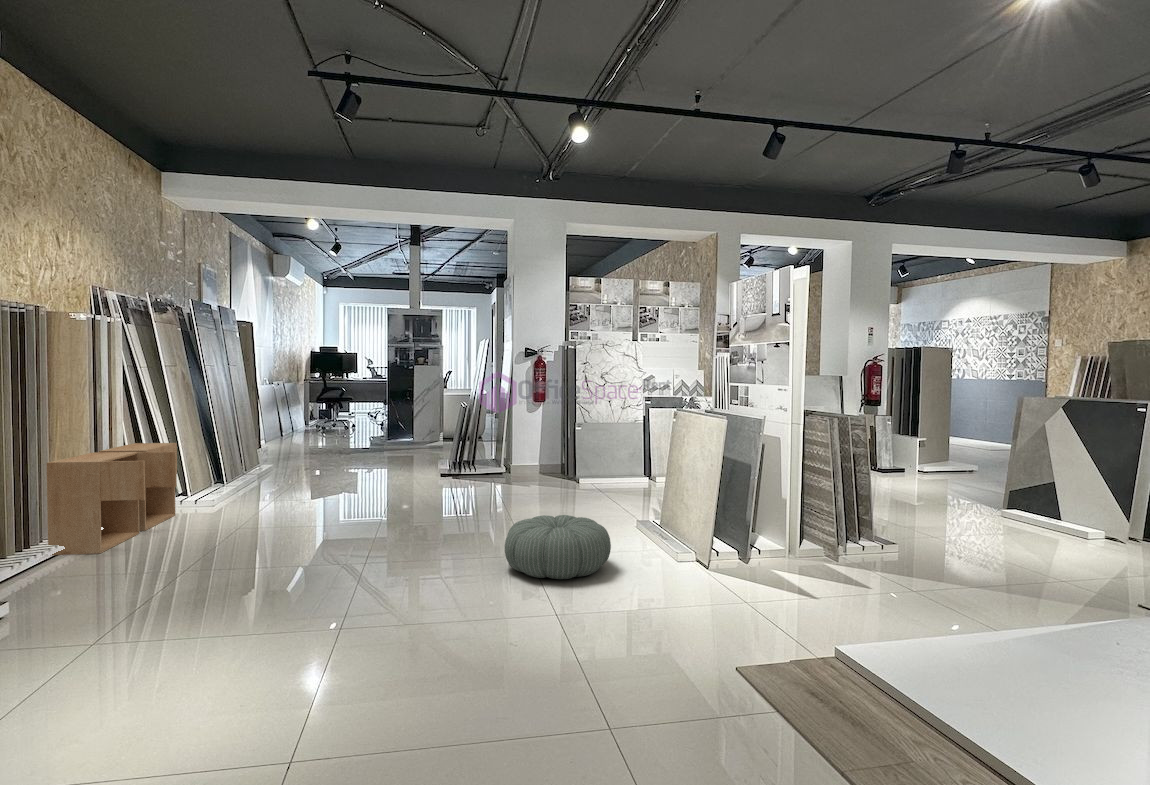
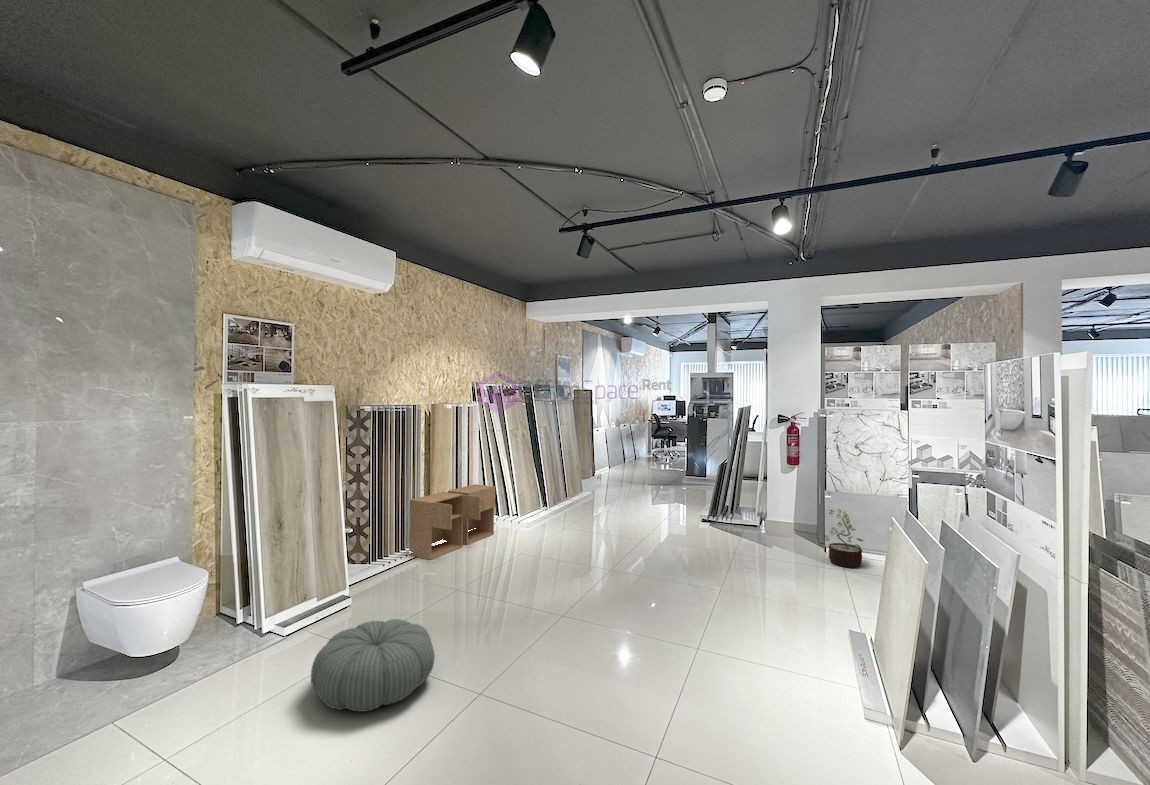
decorative plant: none [588,435,625,489] -> present [824,509,863,568]
pouf: present [505,515,611,579] -> present [311,619,435,711]

